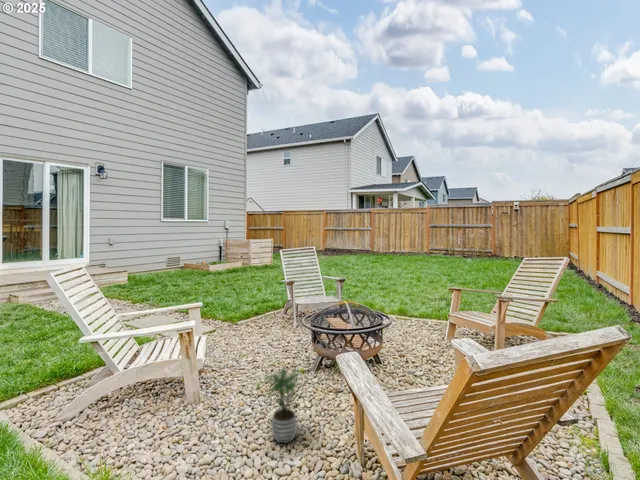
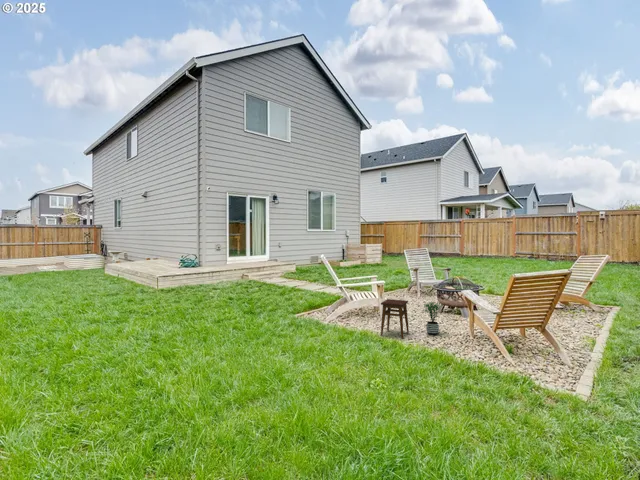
stool: none [161,366,234,469] -> present [381,299,409,339]

